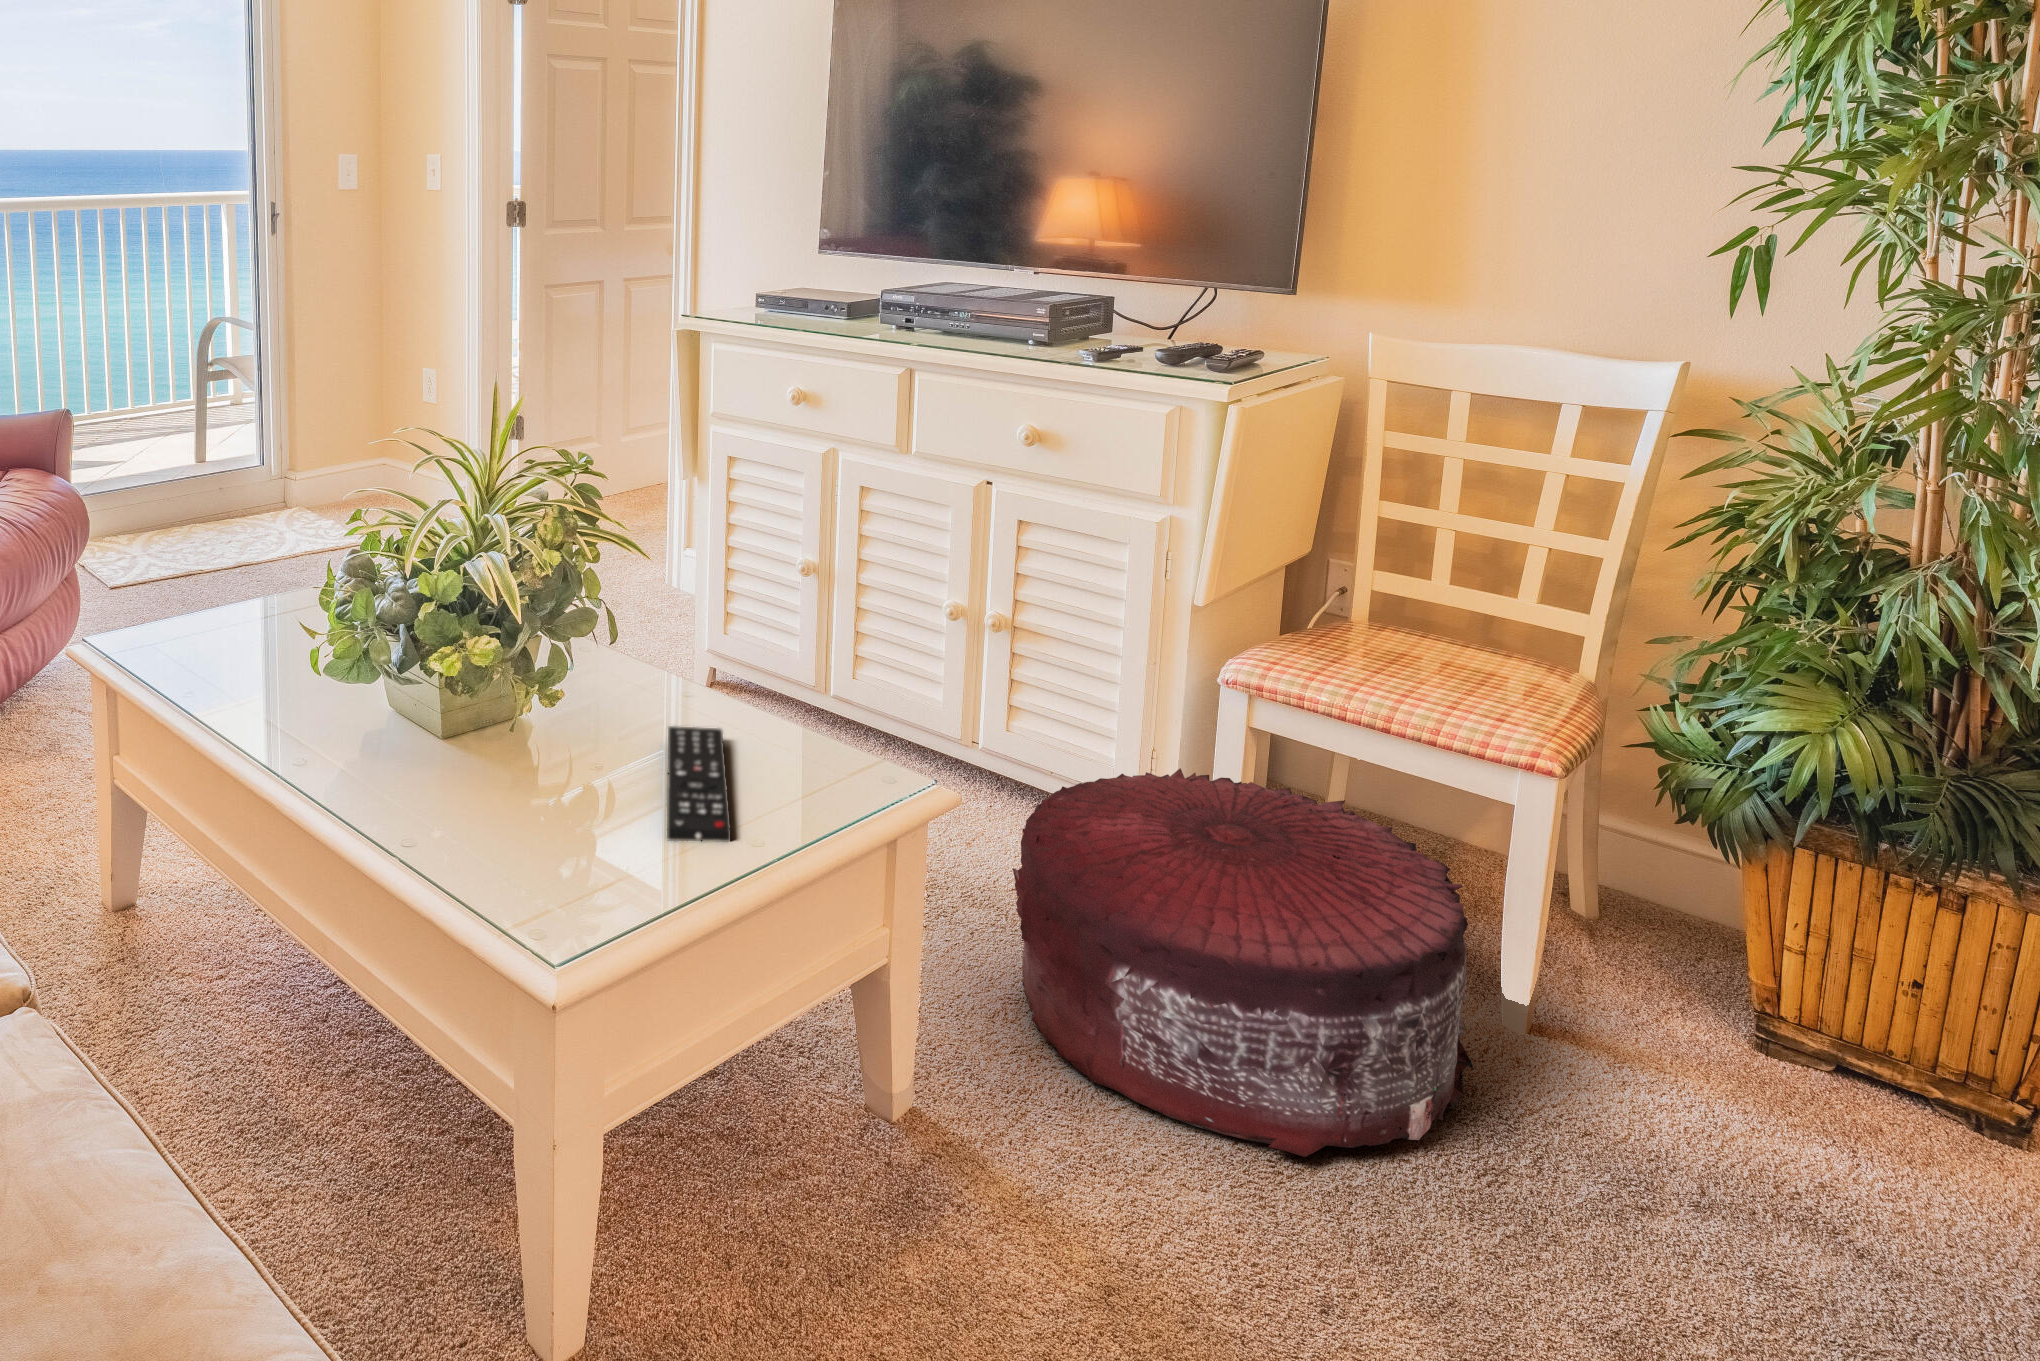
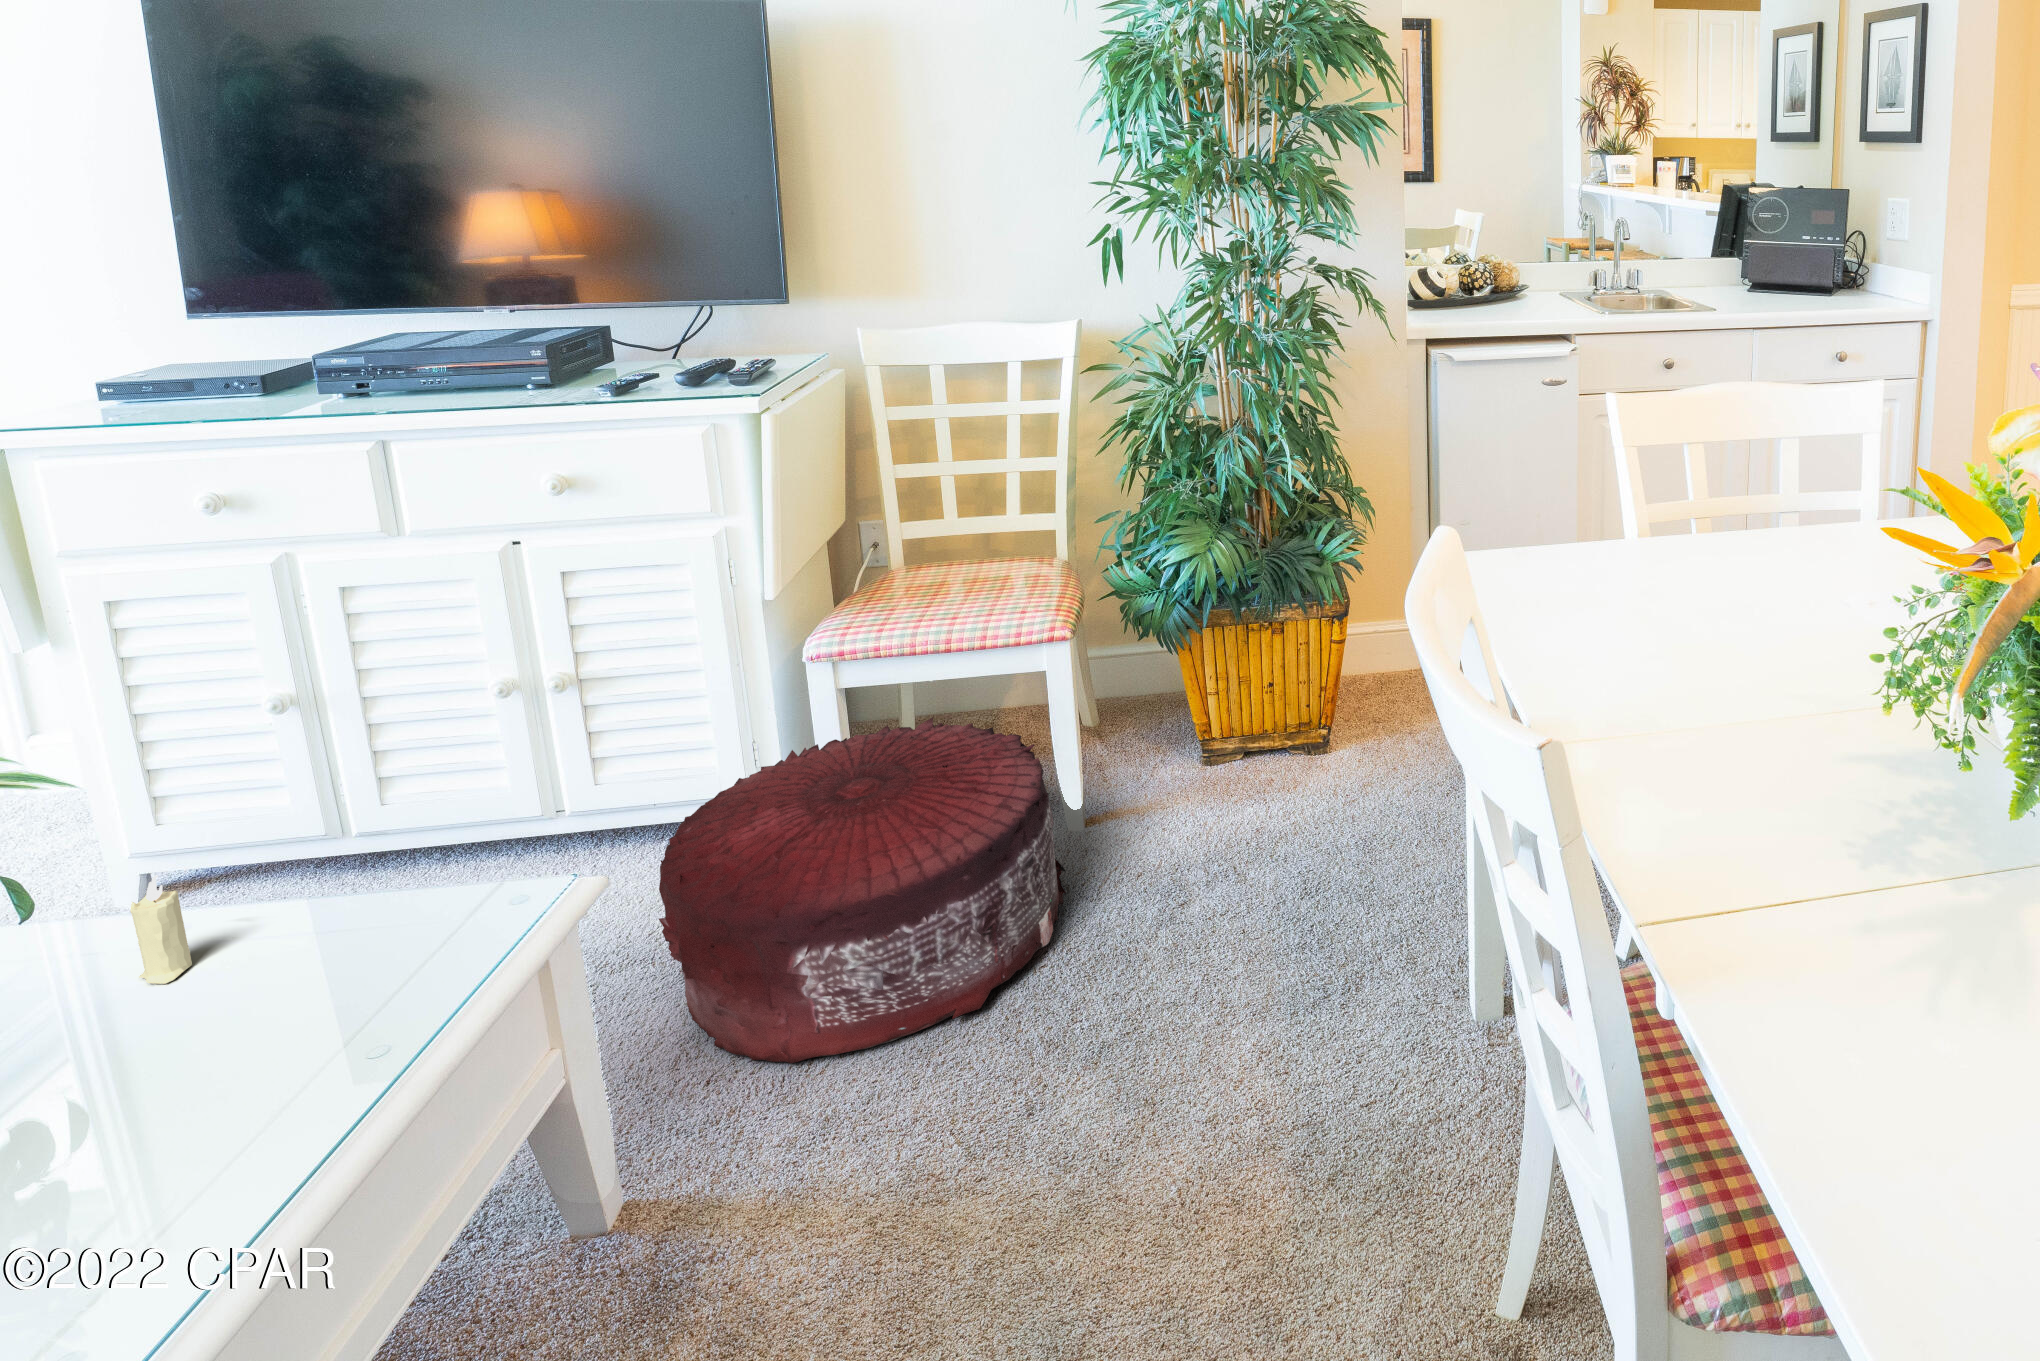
candle: none [673,644,703,727] -> present [130,875,192,984]
remote control: present [667,726,731,842] -> none [145,957,329,1134]

